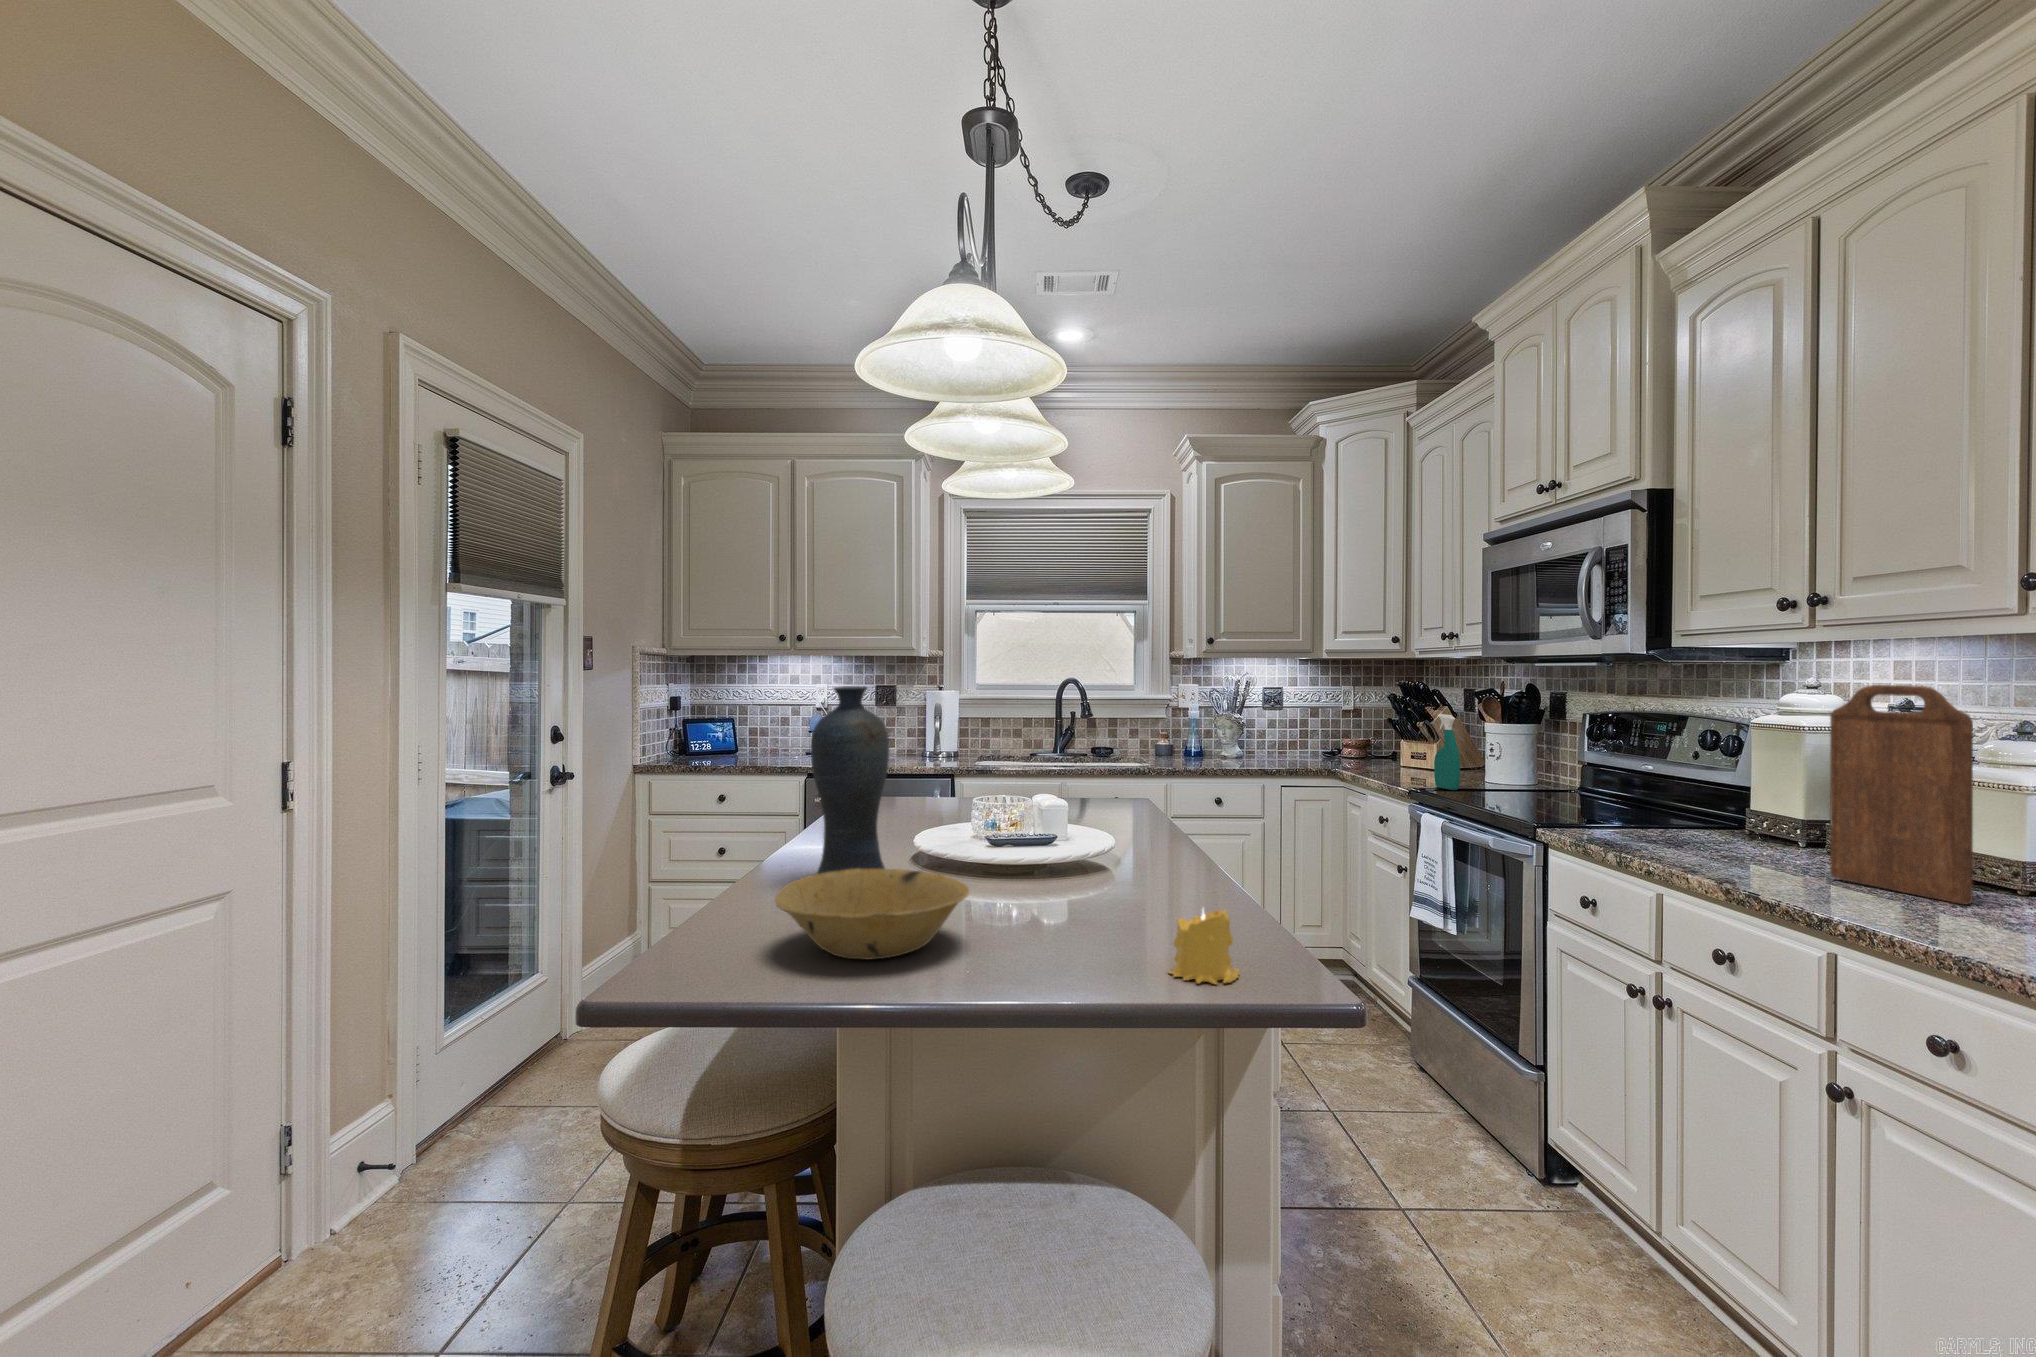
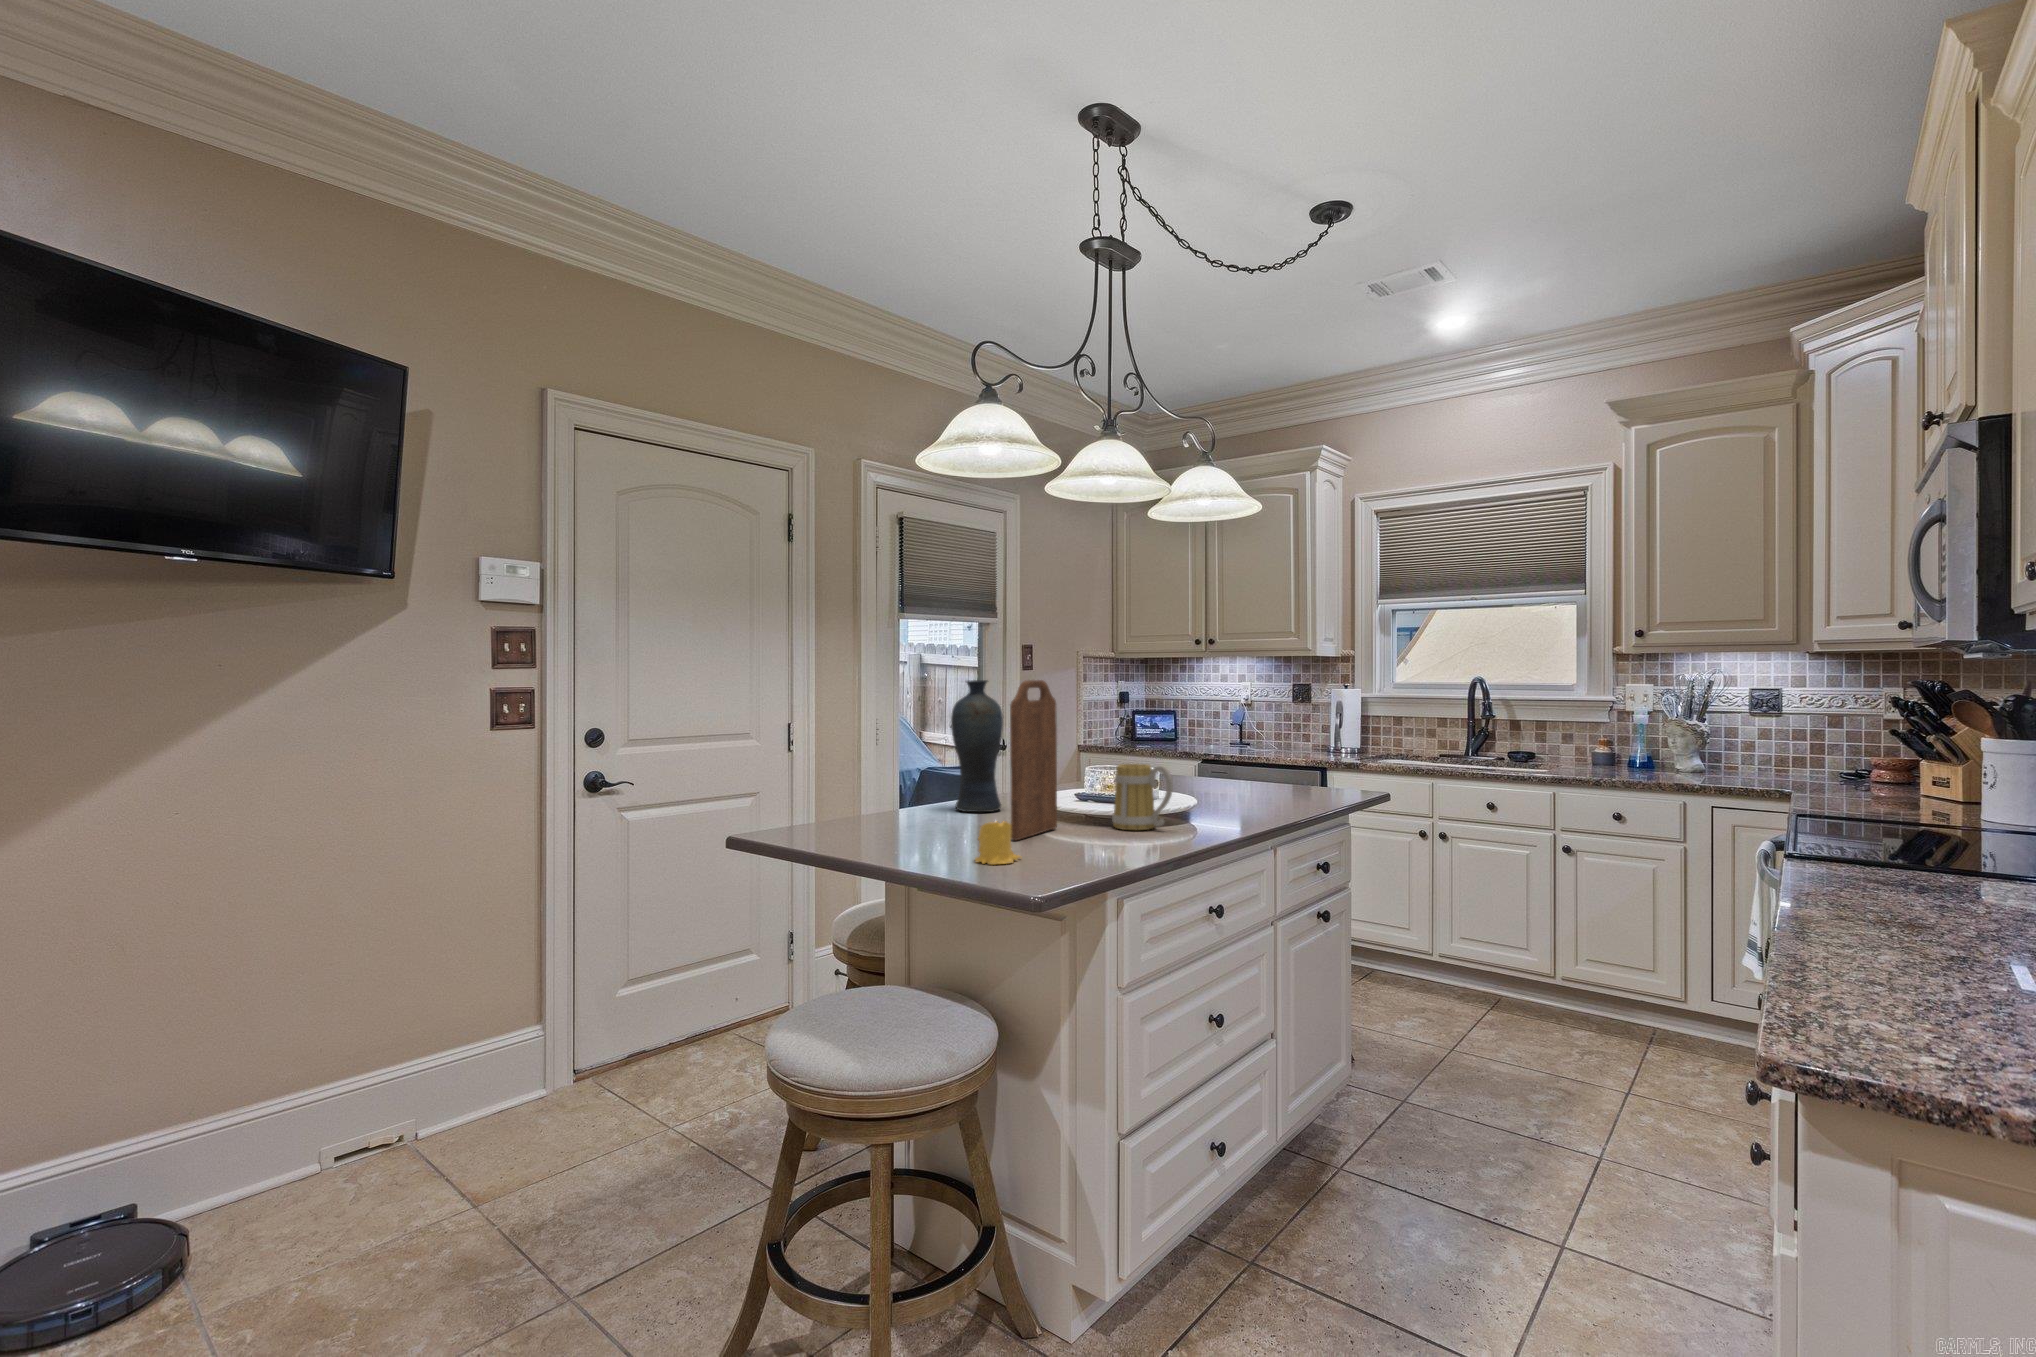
cutting board: present [1830,685,1973,904] -> present [1010,680,1057,841]
spray bottle: present [1434,714,1460,790] -> none [1810,721,1831,817]
mug: none [1092,794,1177,884] -> present [1112,764,1173,830]
bowl: present [775,869,969,960] -> none [834,790,948,835]

